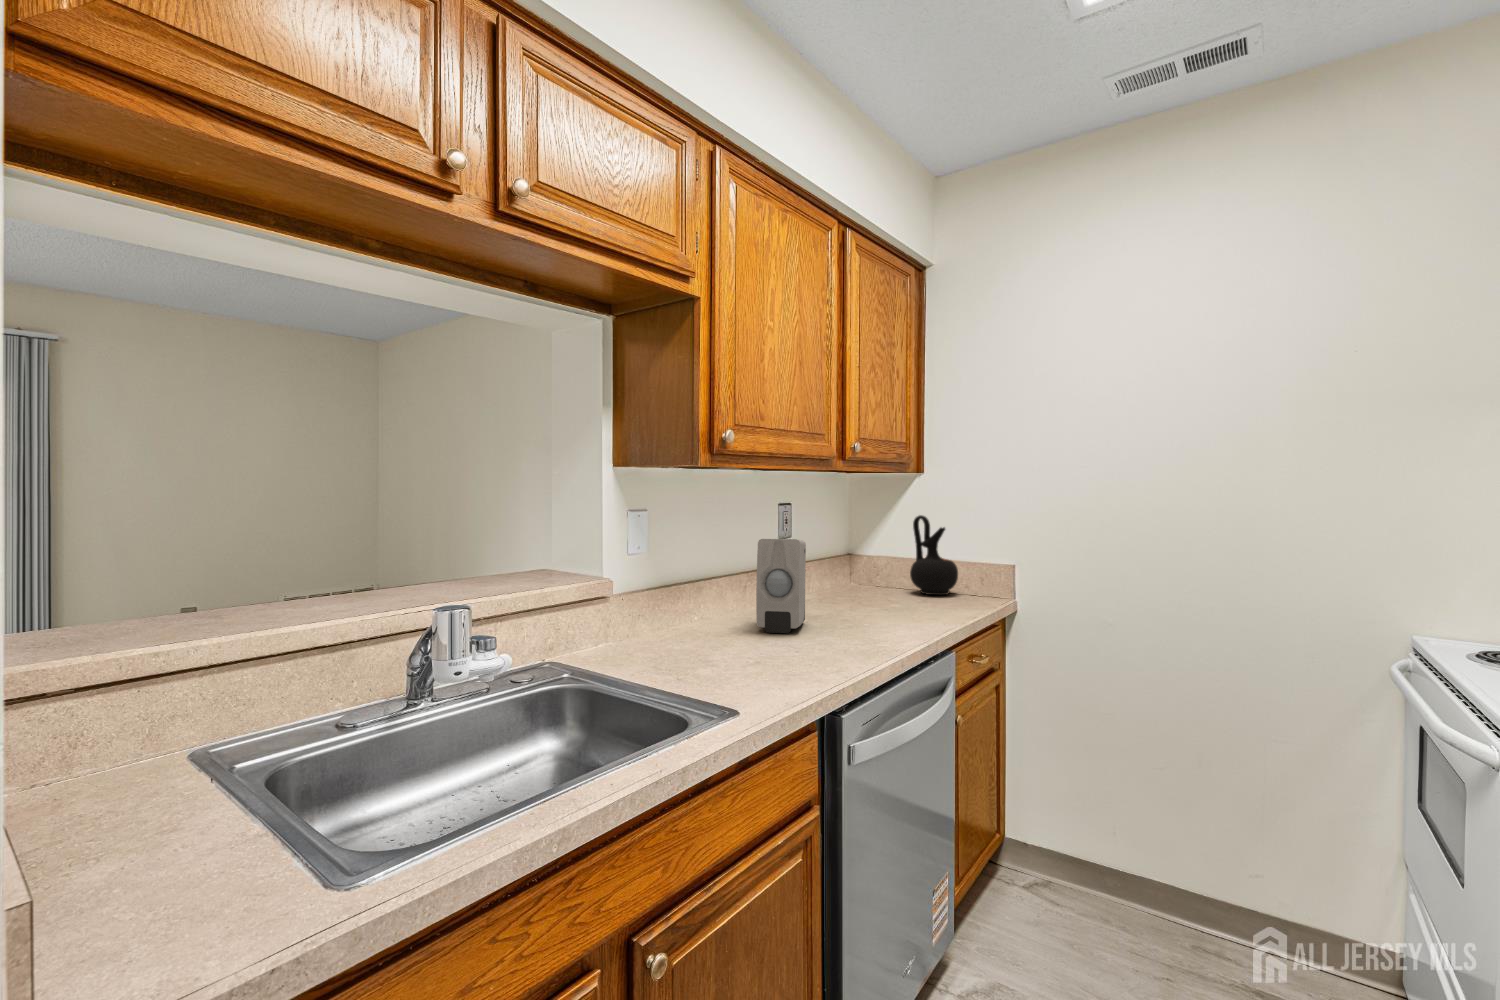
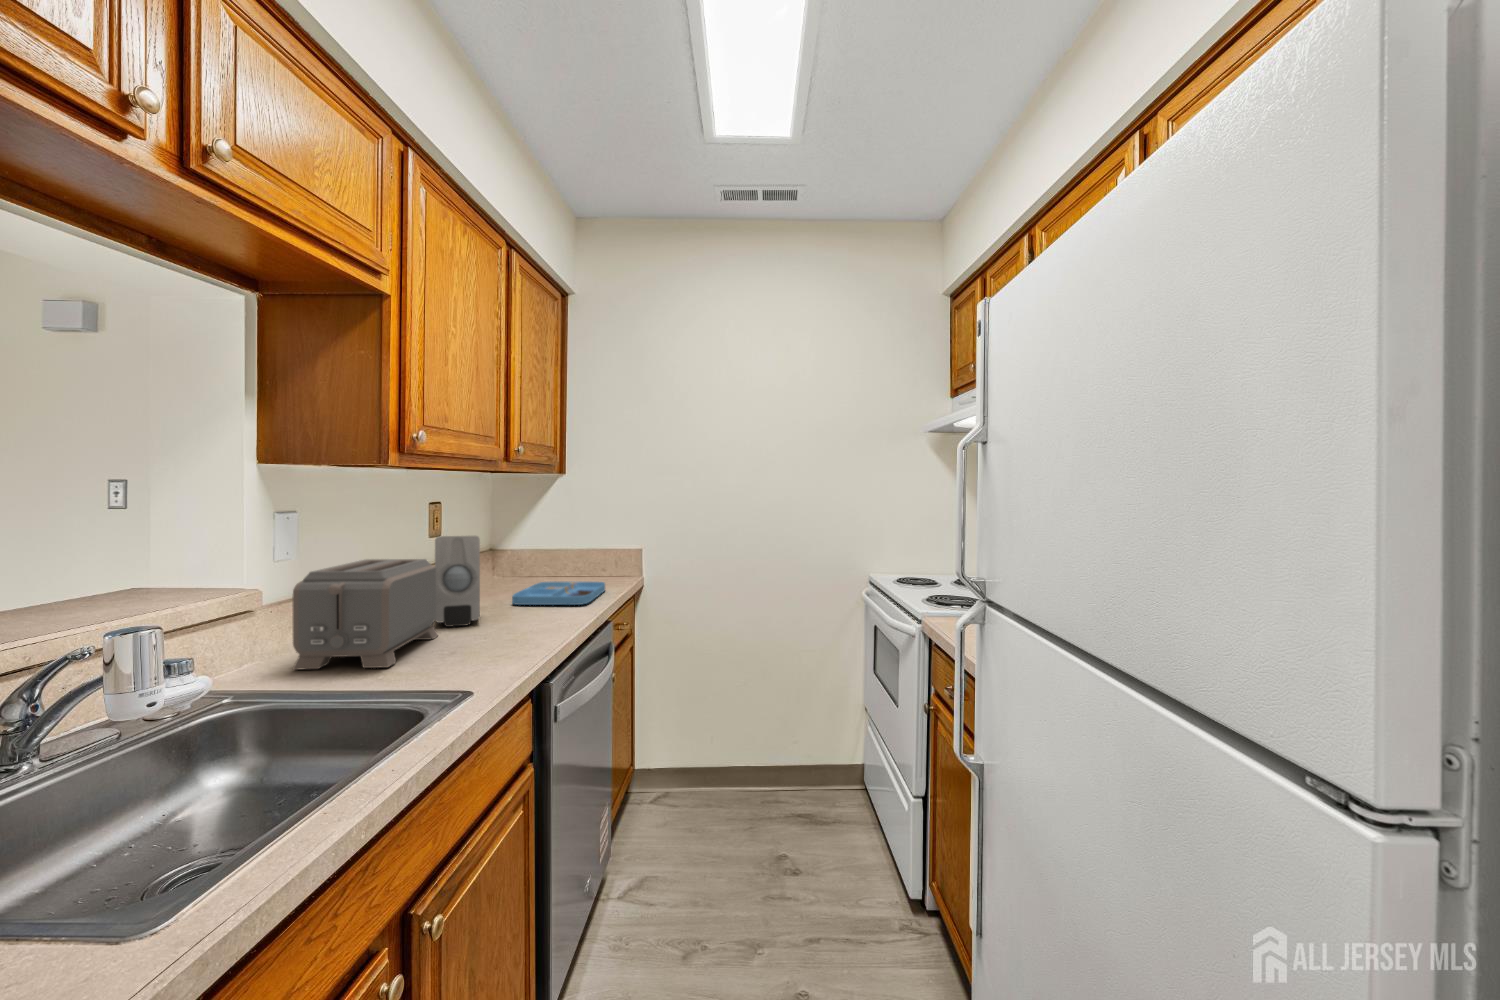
ceramic jug: present [910,515,958,595] -> none [558,512,600,582]
toaster: none [617,559,754,669] -> present [292,559,438,670]
tray: none [845,592,956,622] -> present [512,582,605,605]

